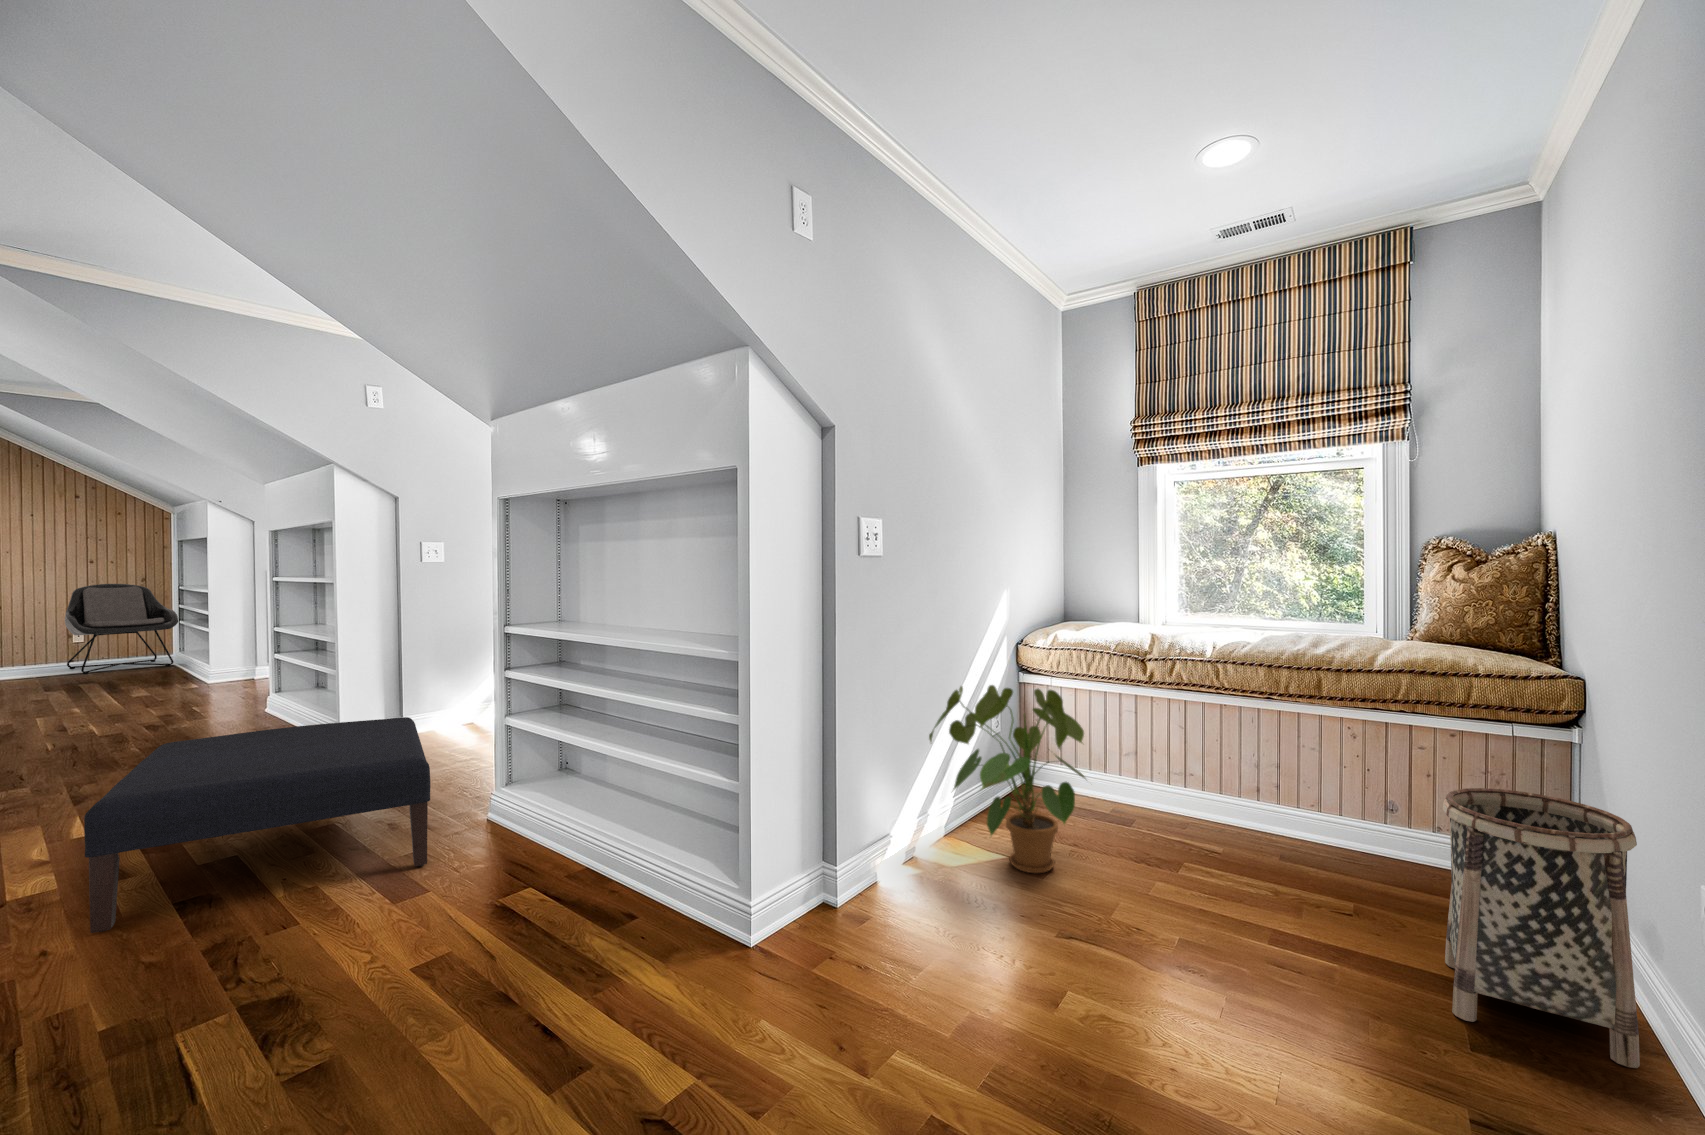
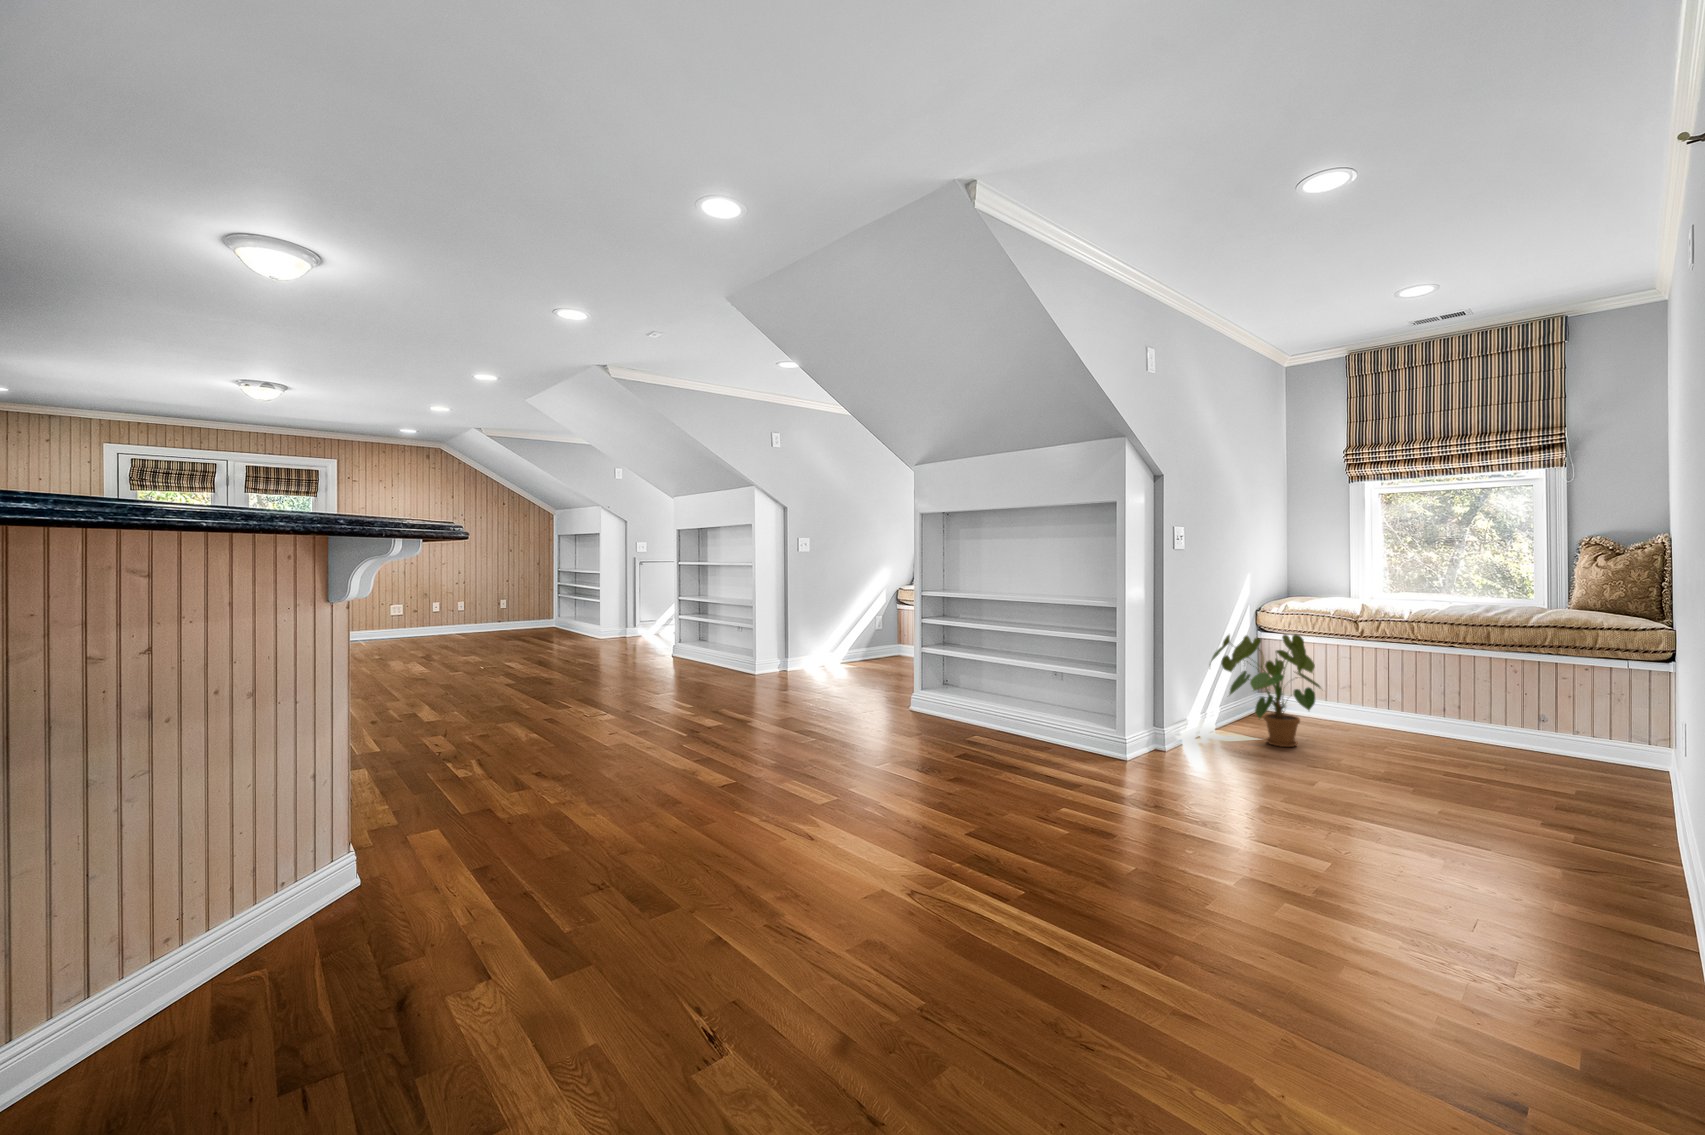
lounge chair: present [65,584,178,674] -> none [491,572,559,636]
ottoman: present [84,717,430,933] -> none [736,652,907,743]
basket: present [1442,788,1640,1068] -> none [1553,685,1664,819]

